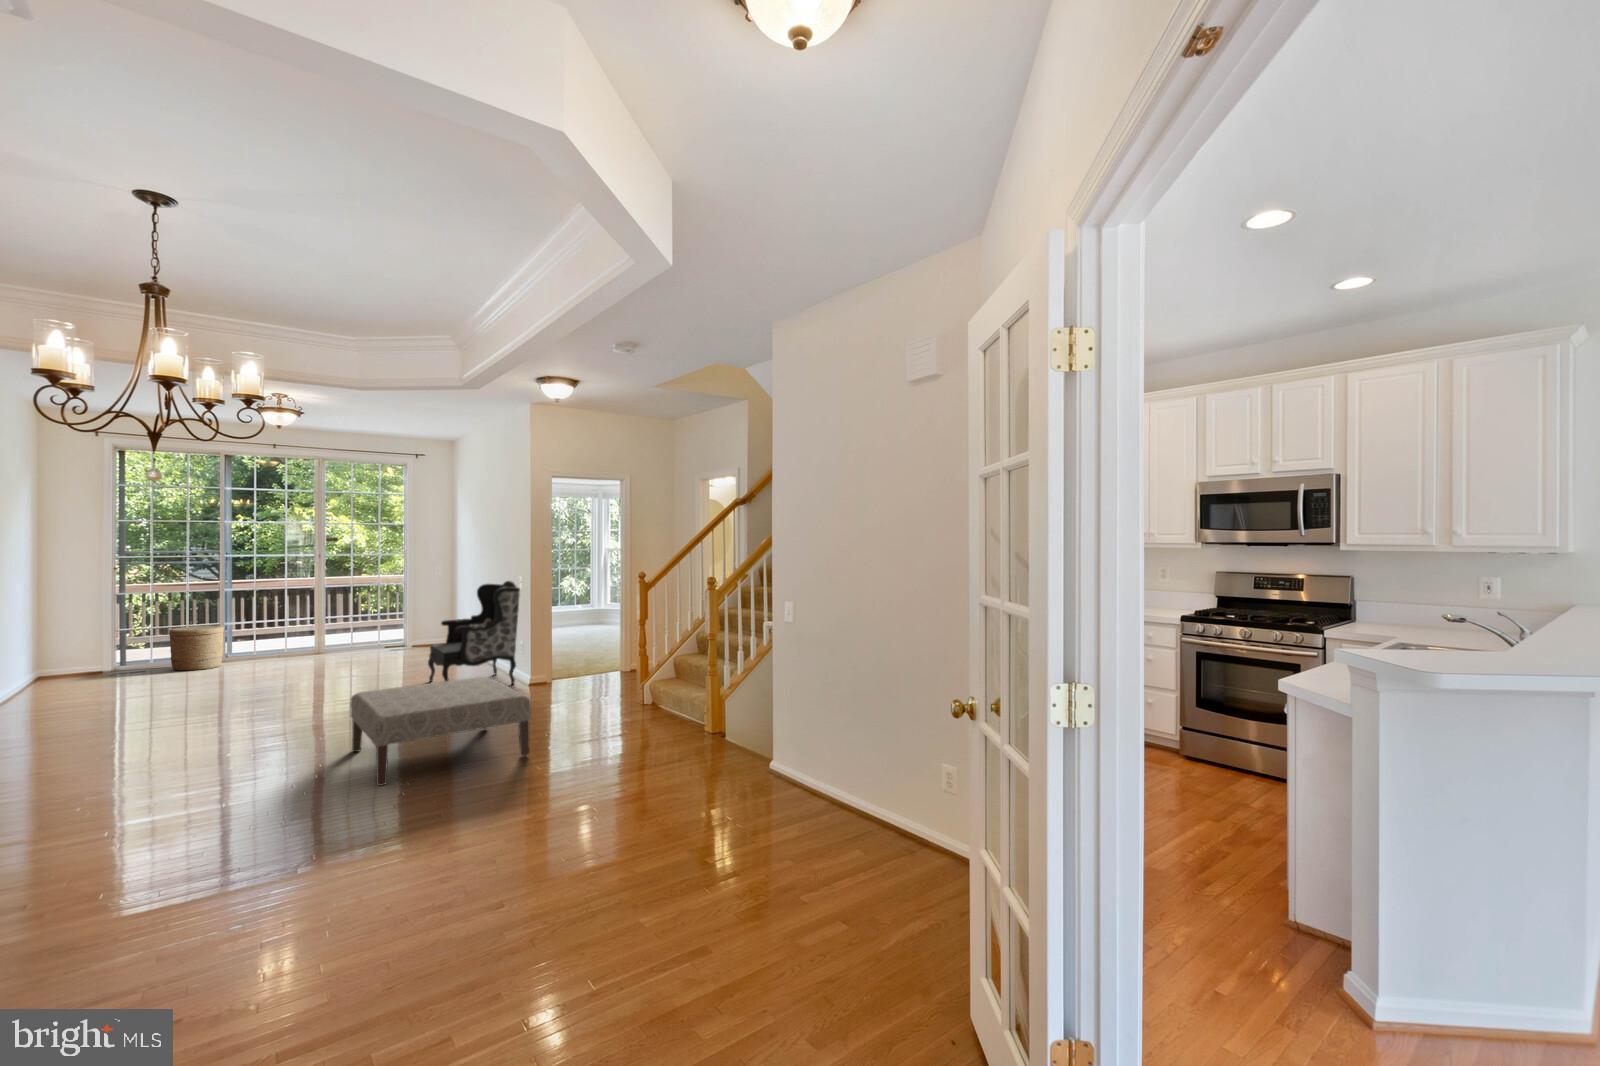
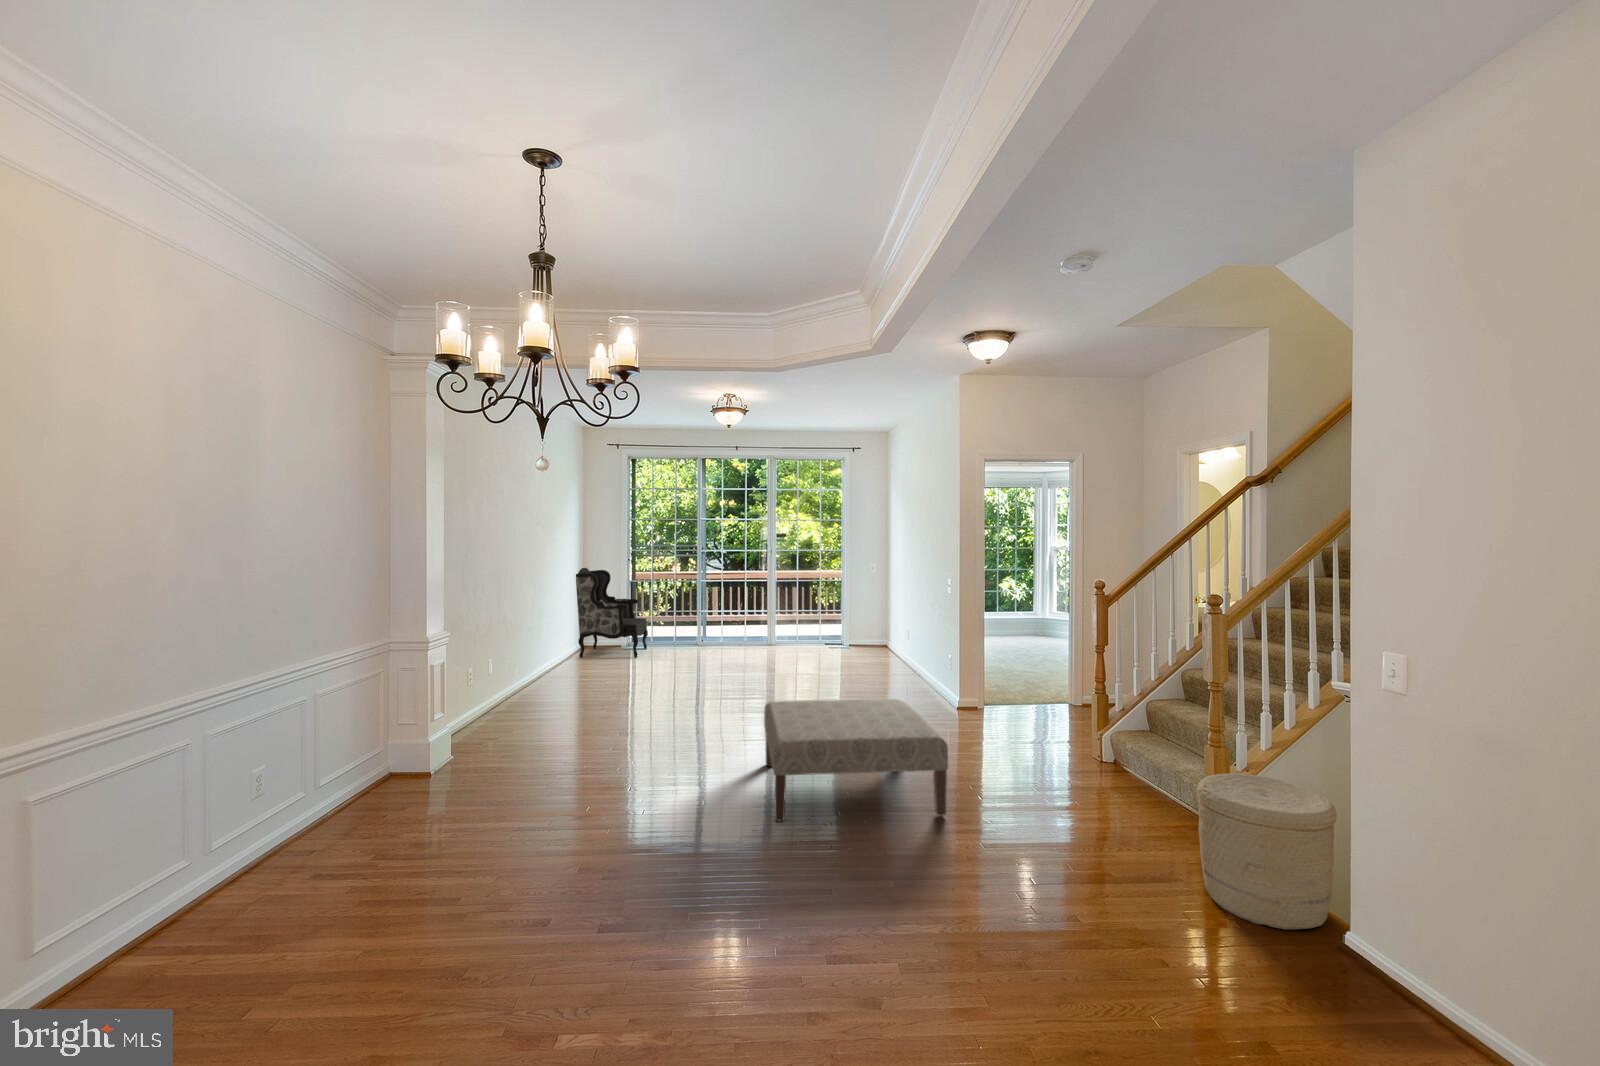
armchair: present [428,581,520,684] -> present [576,568,648,658]
woven basket: present [169,626,224,671] -> present [1197,773,1337,930]

